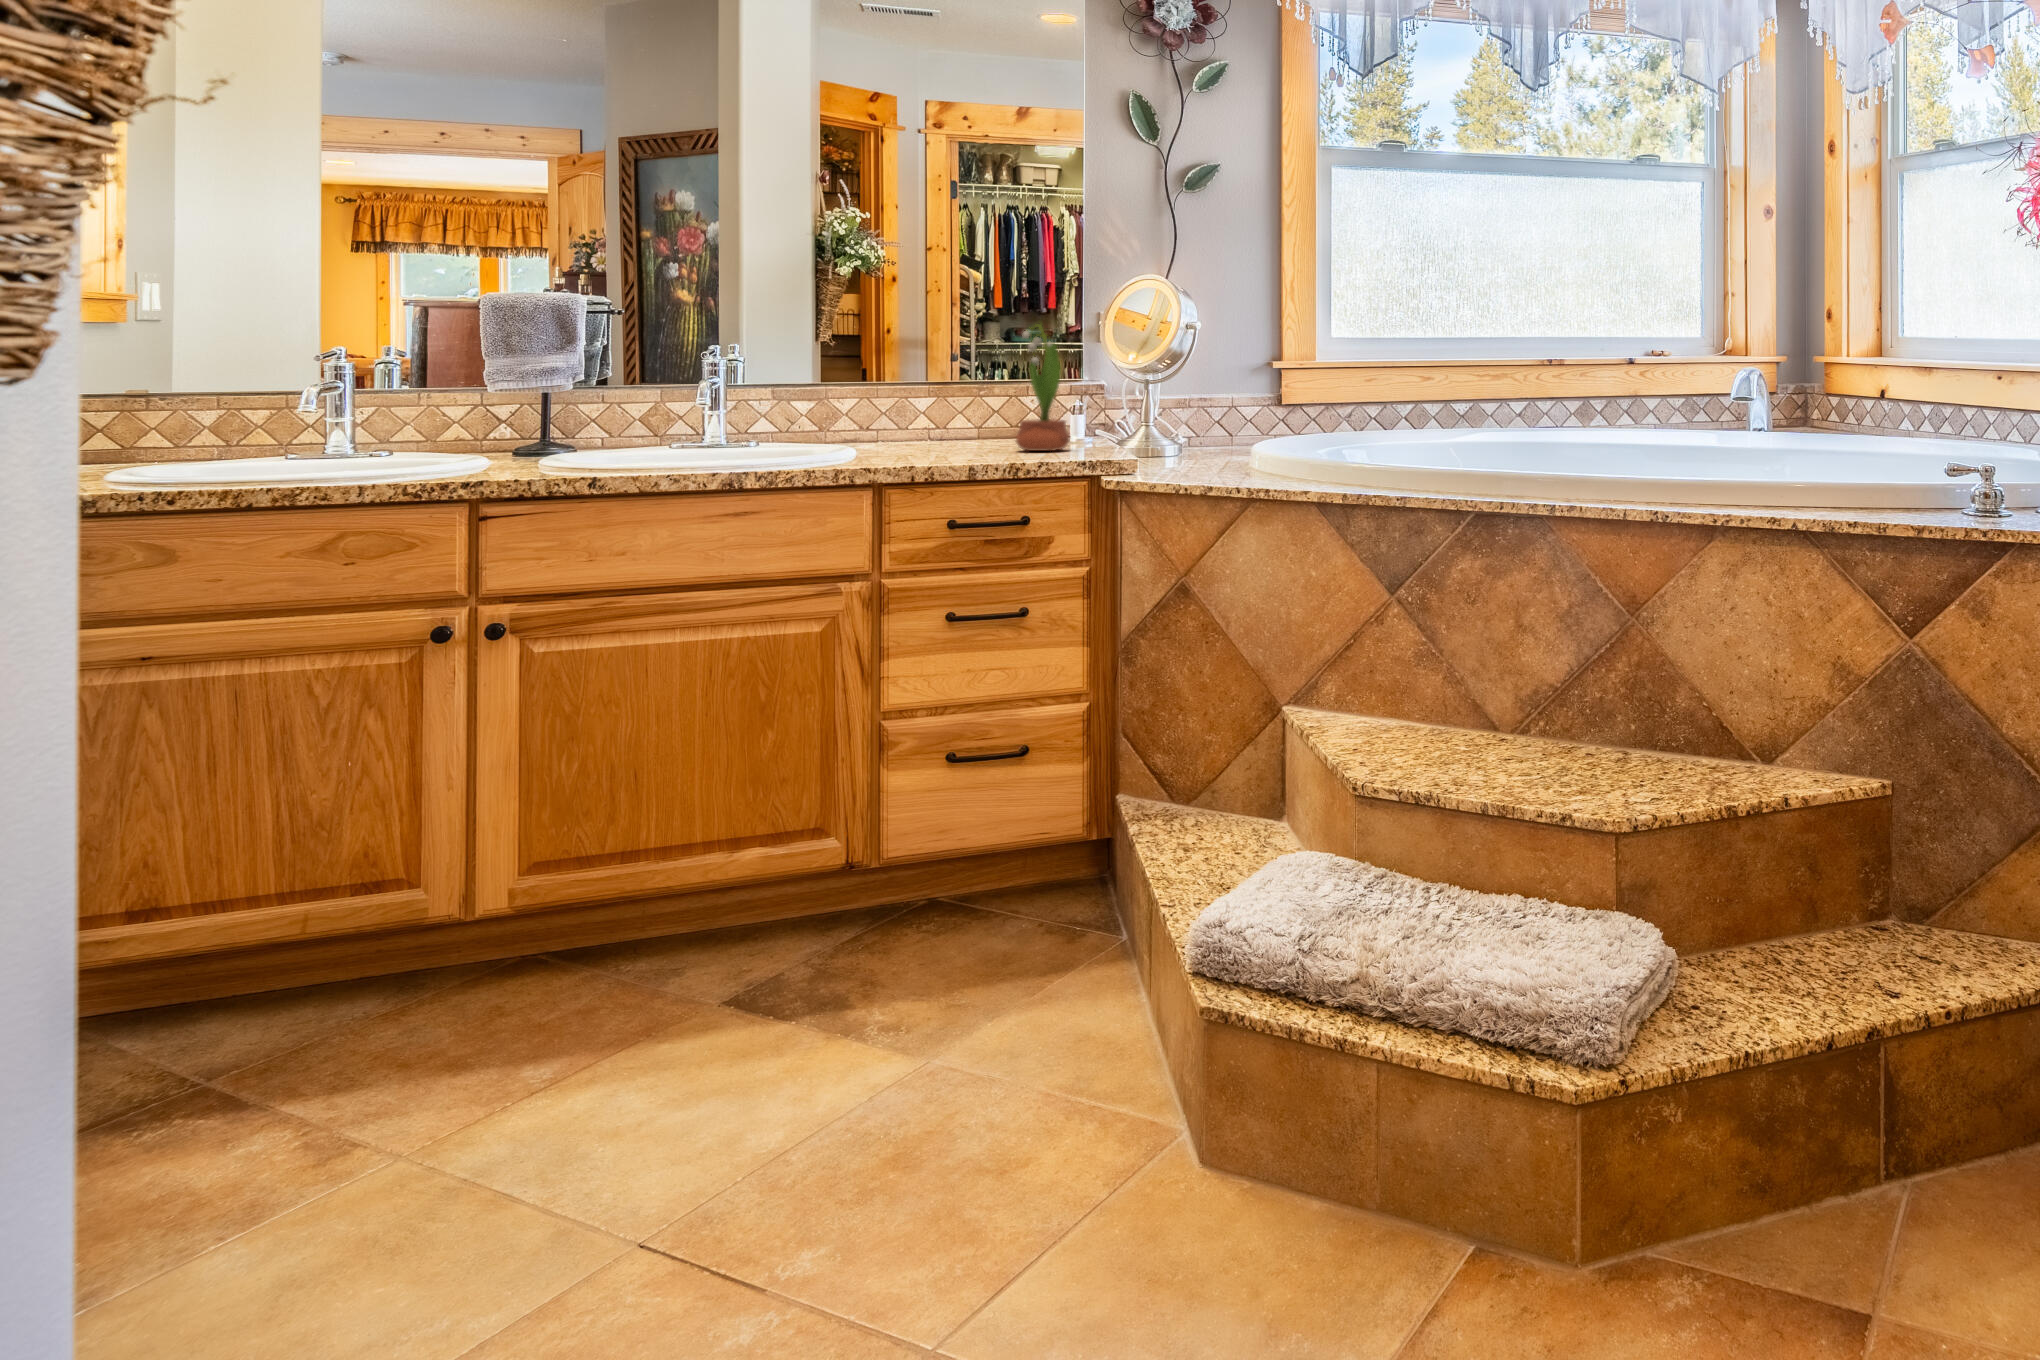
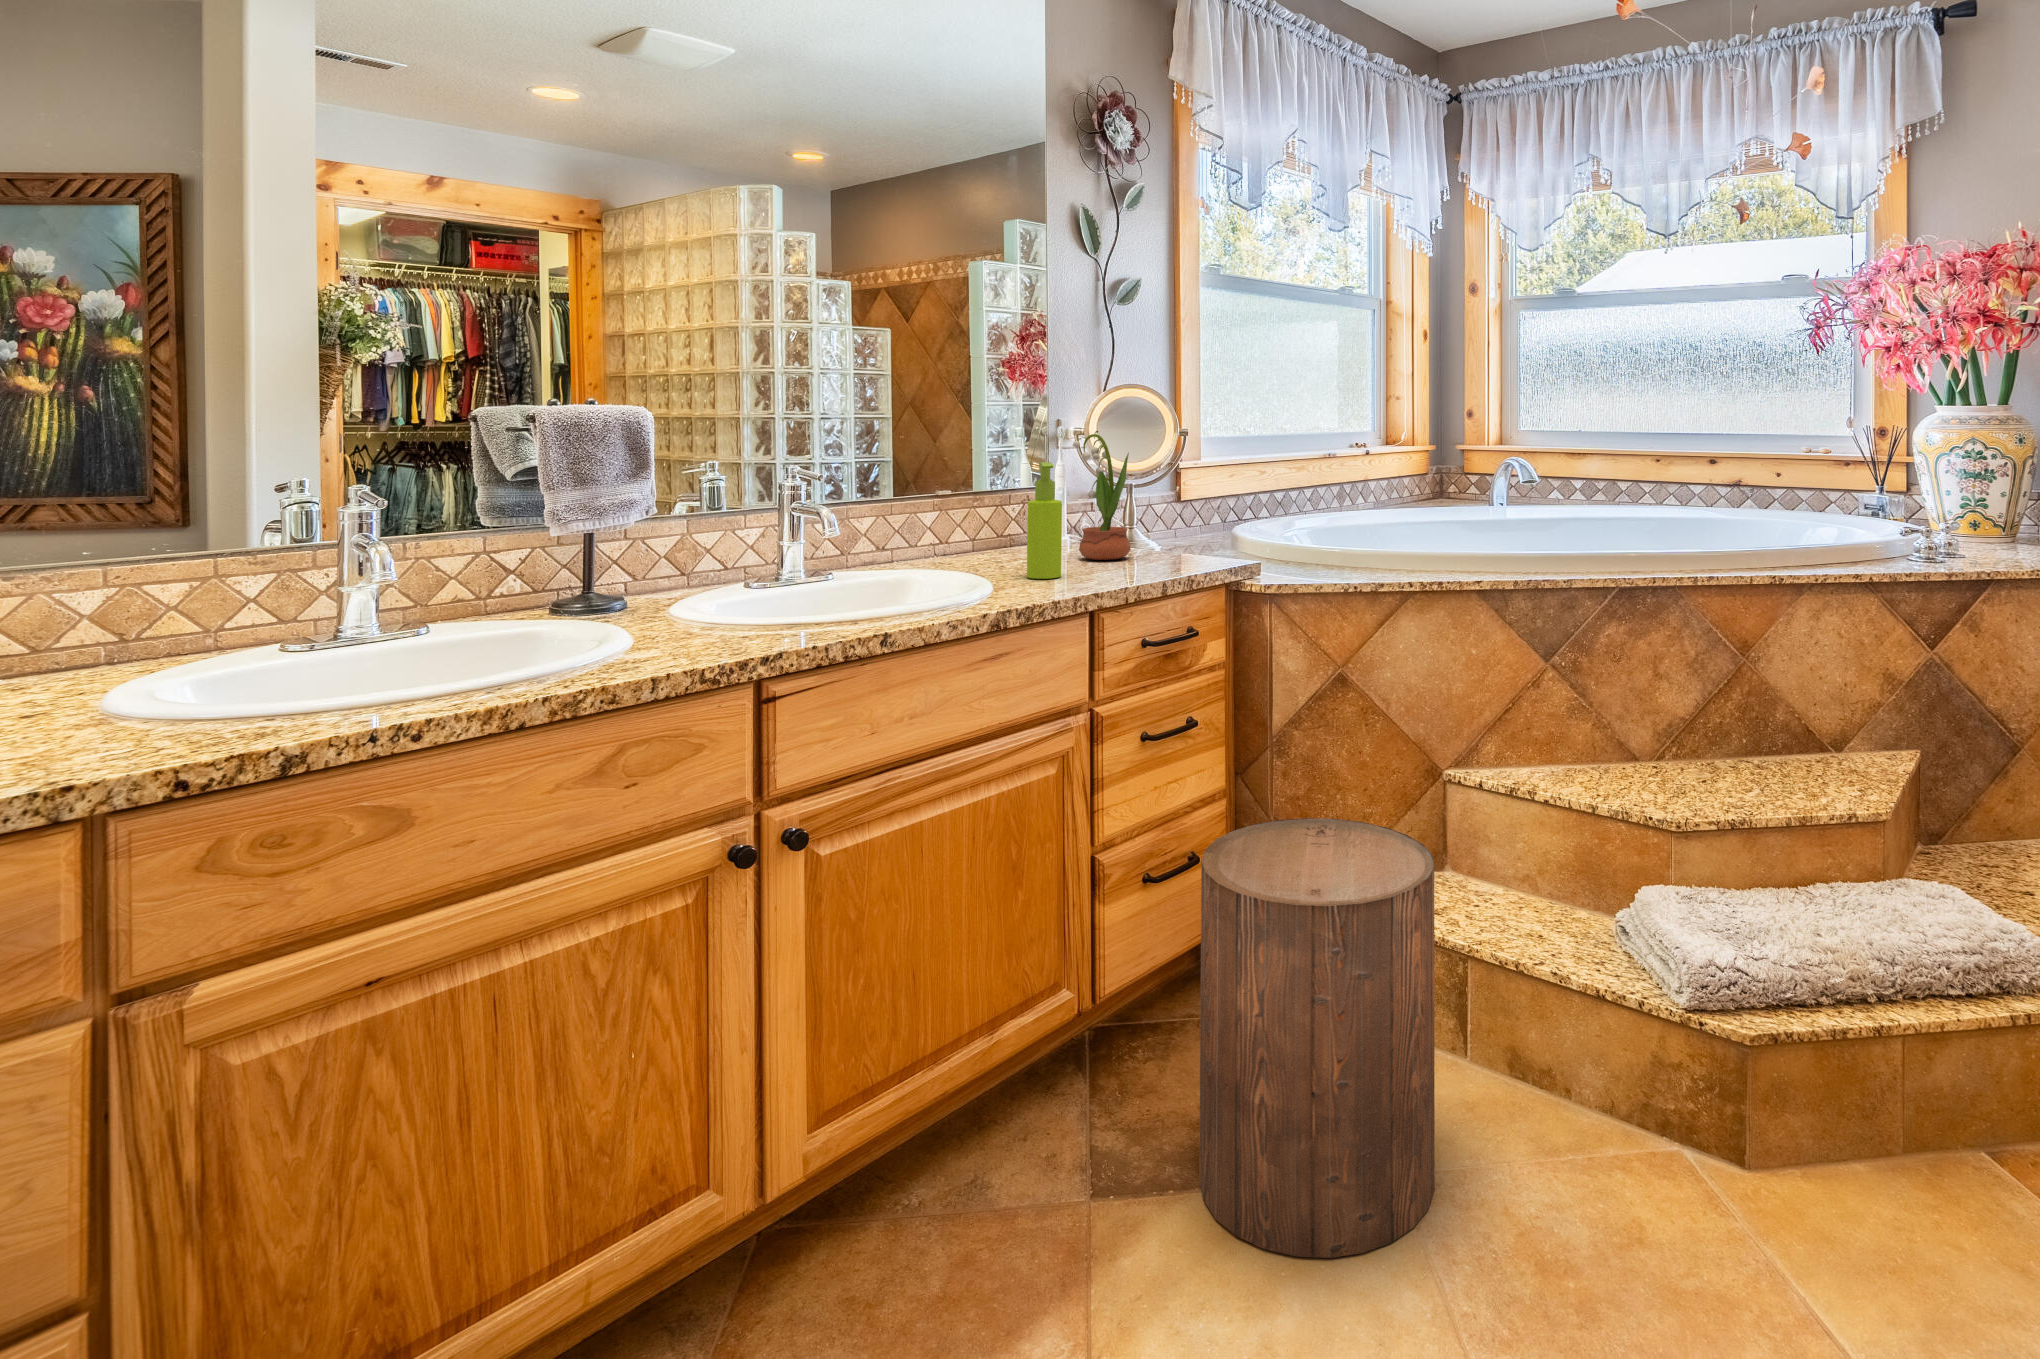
soap dispenser: none [890,346,926,457] -> present [1027,462,1062,579]
stool: none [769,703,1022,1099] -> present [1199,818,1435,1258]

